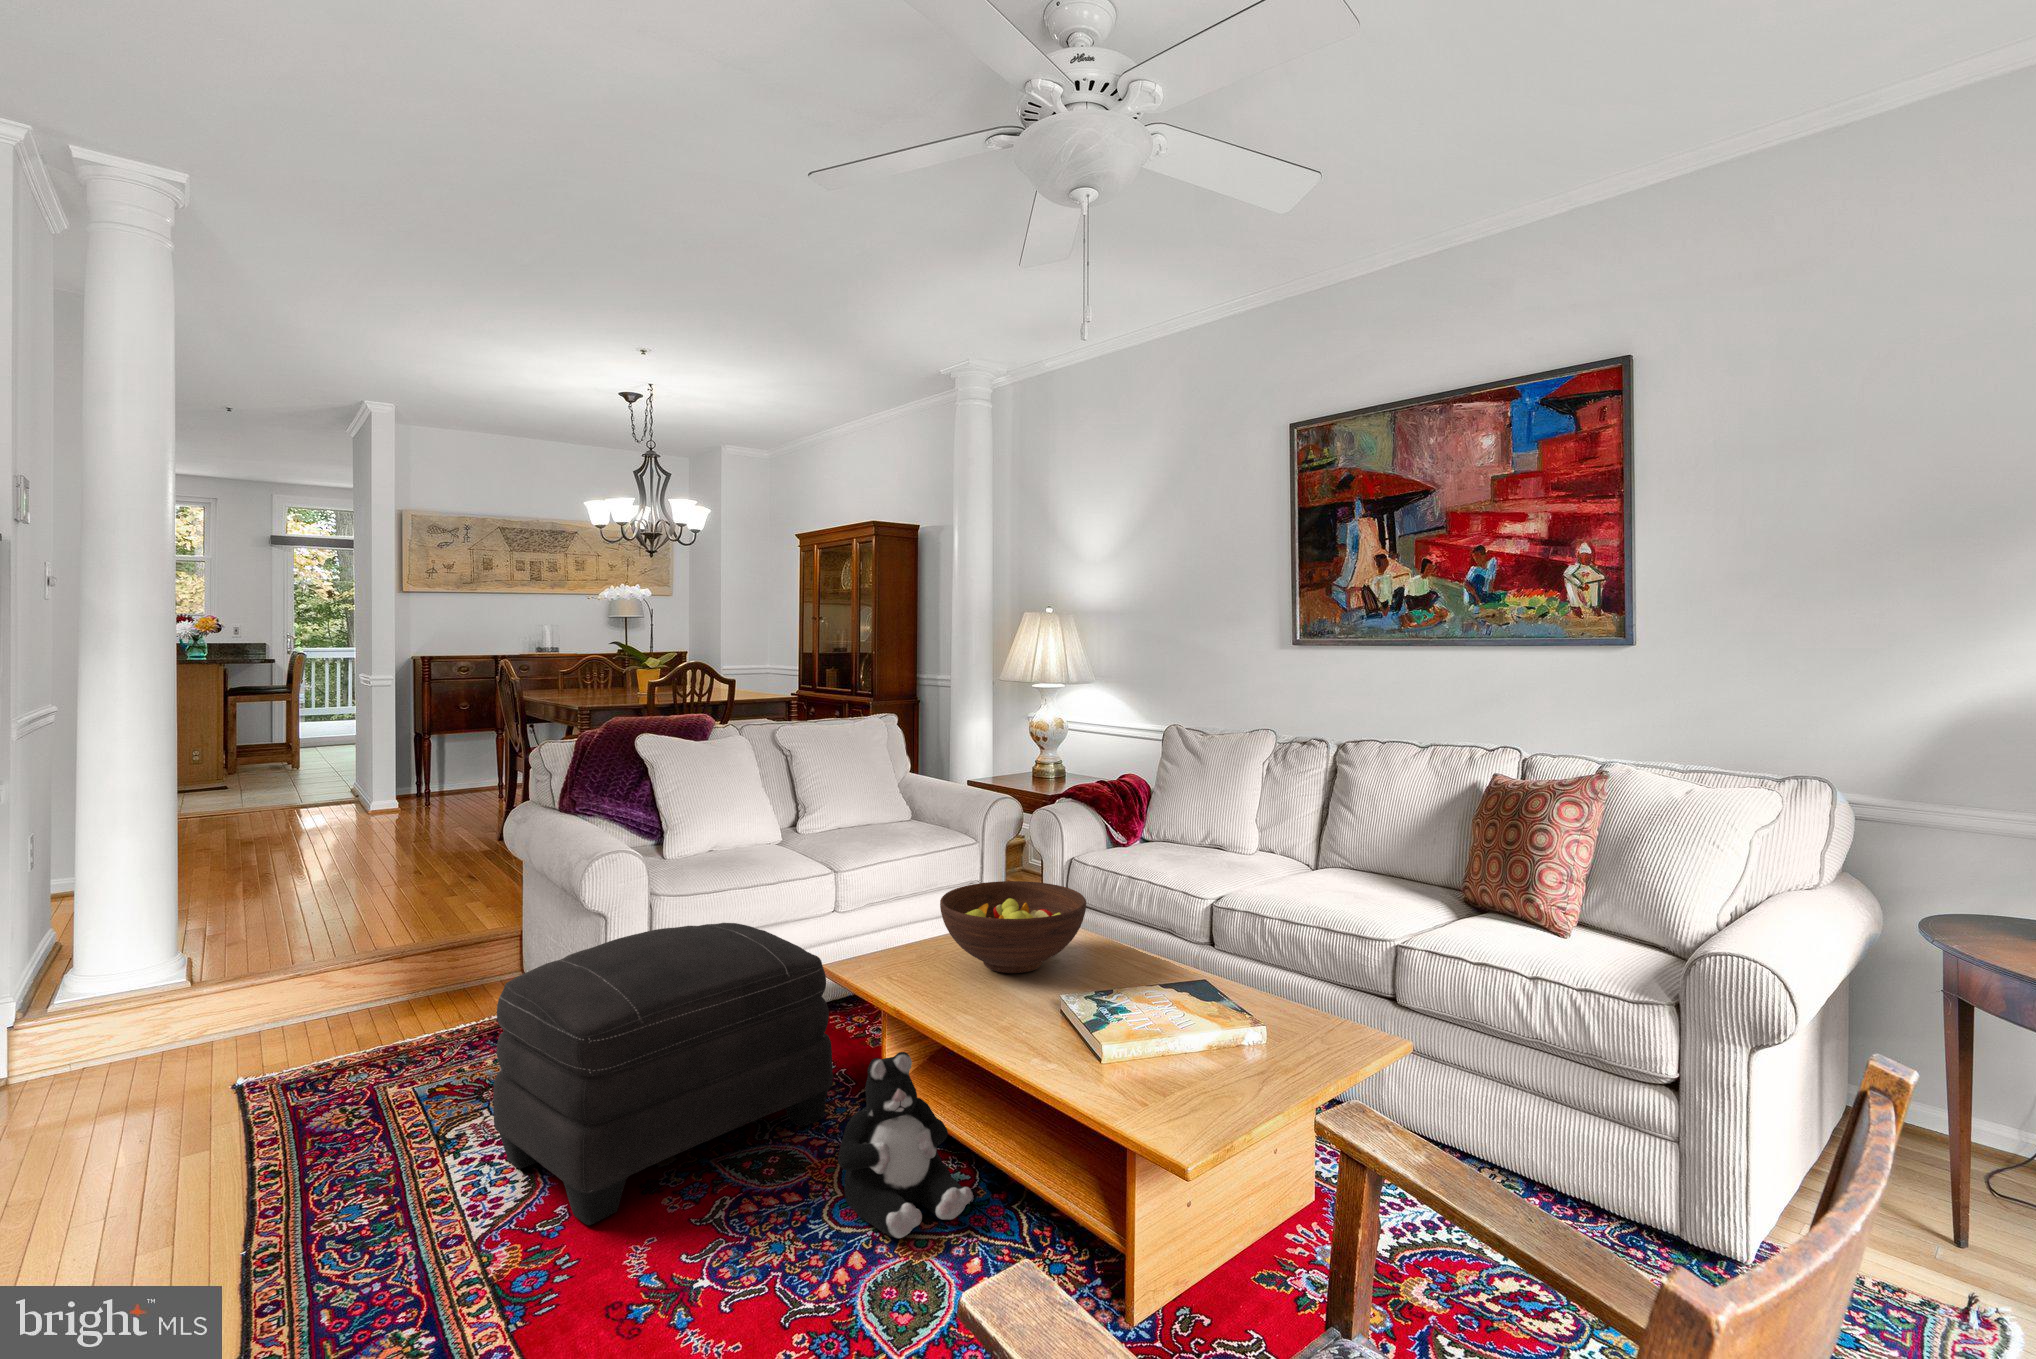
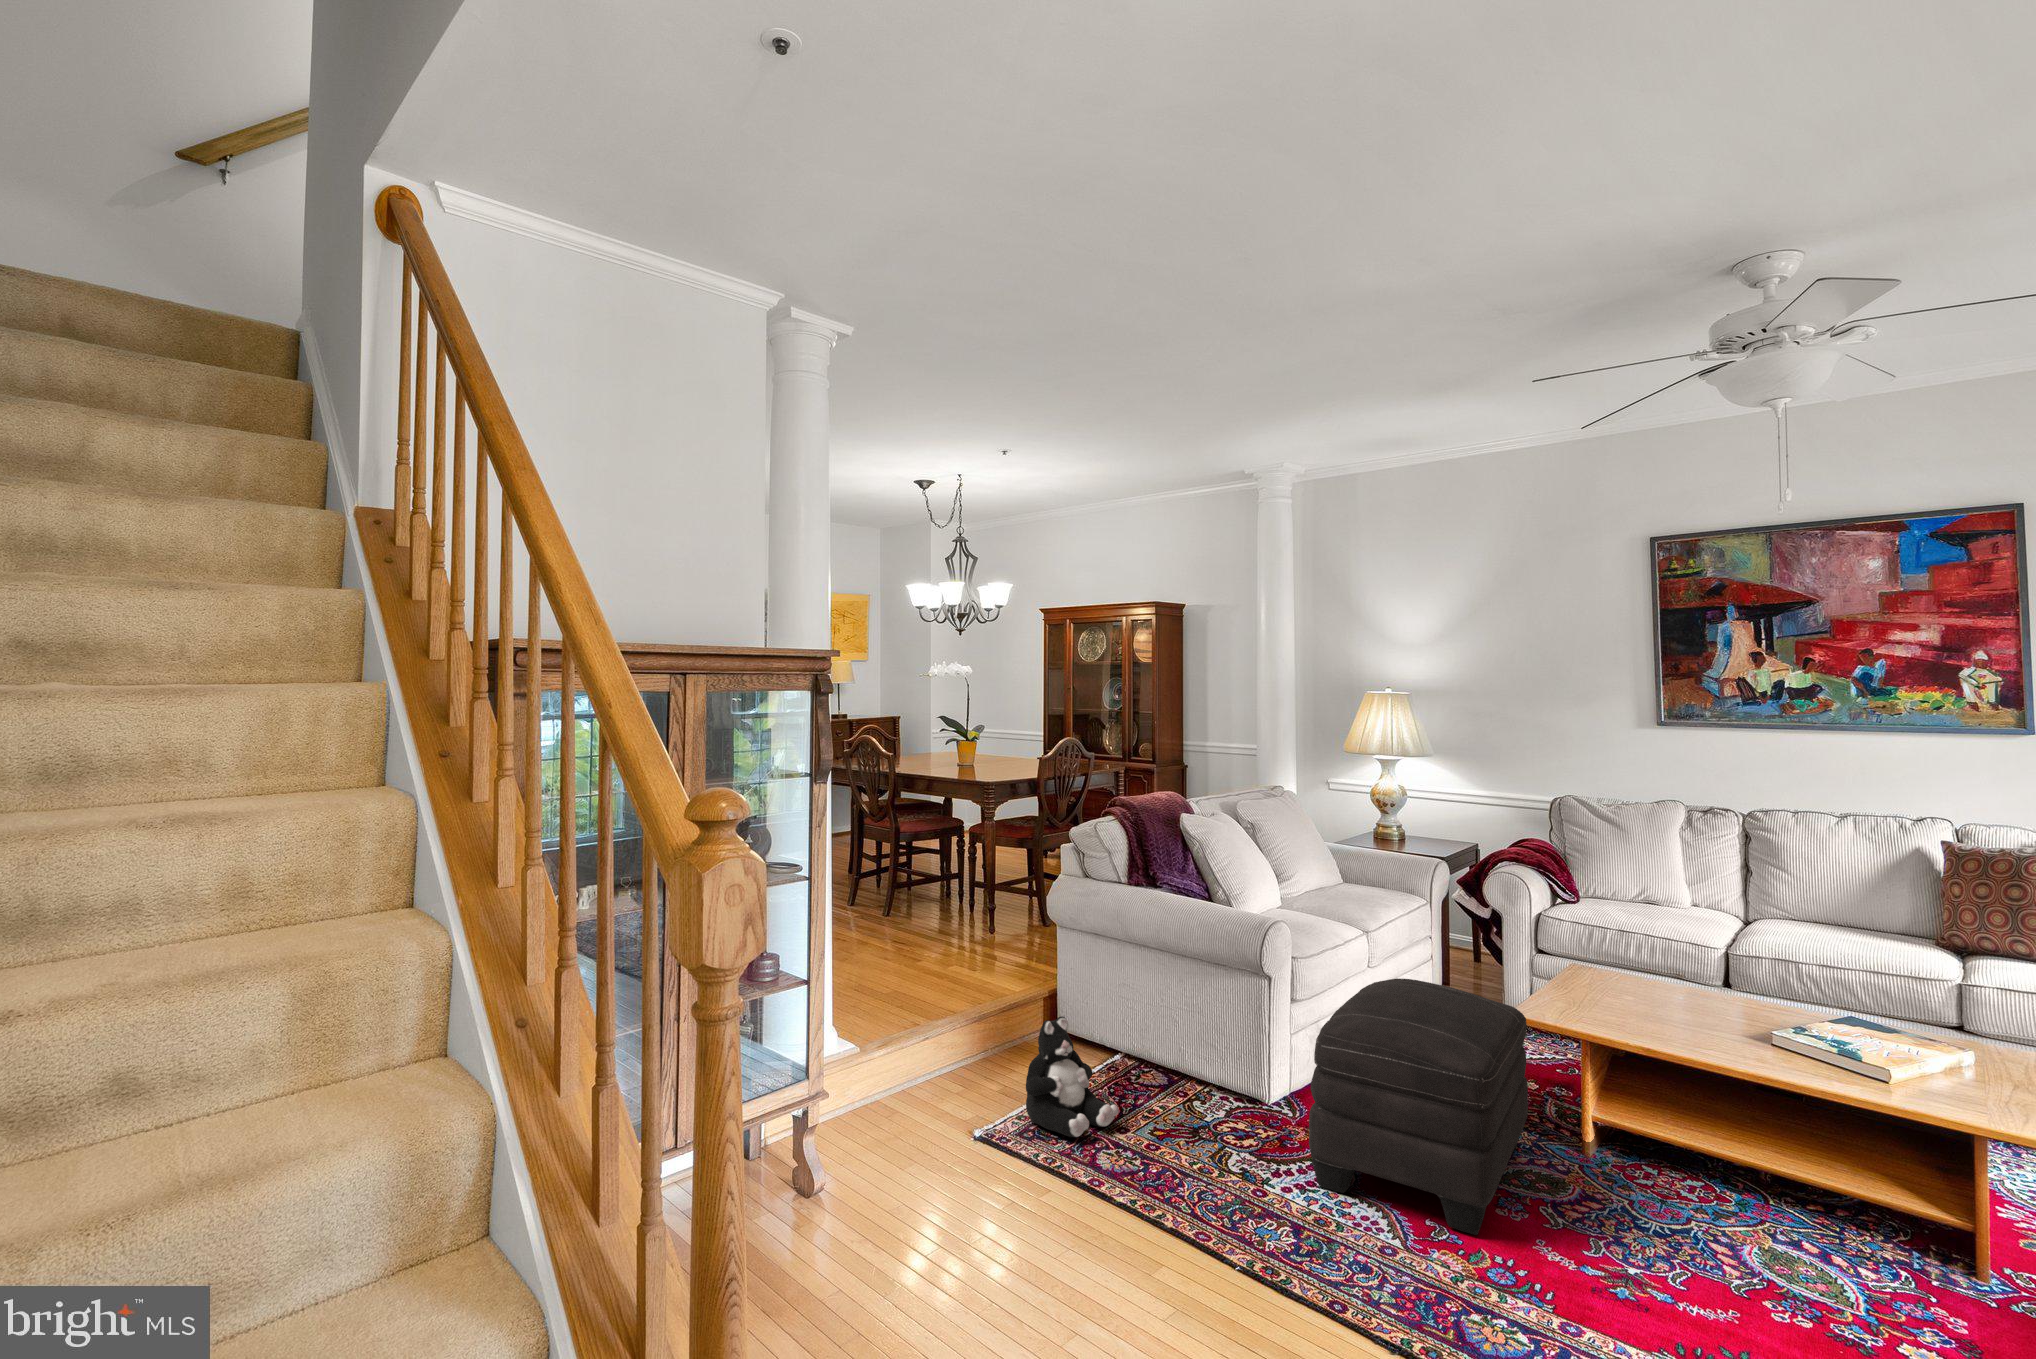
fruit bowl: present [940,881,1086,973] -> none [1607,939,1752,1016]
plush toy: present [838,1052,972,1238] -> present [1026,1016,1119,1137]

